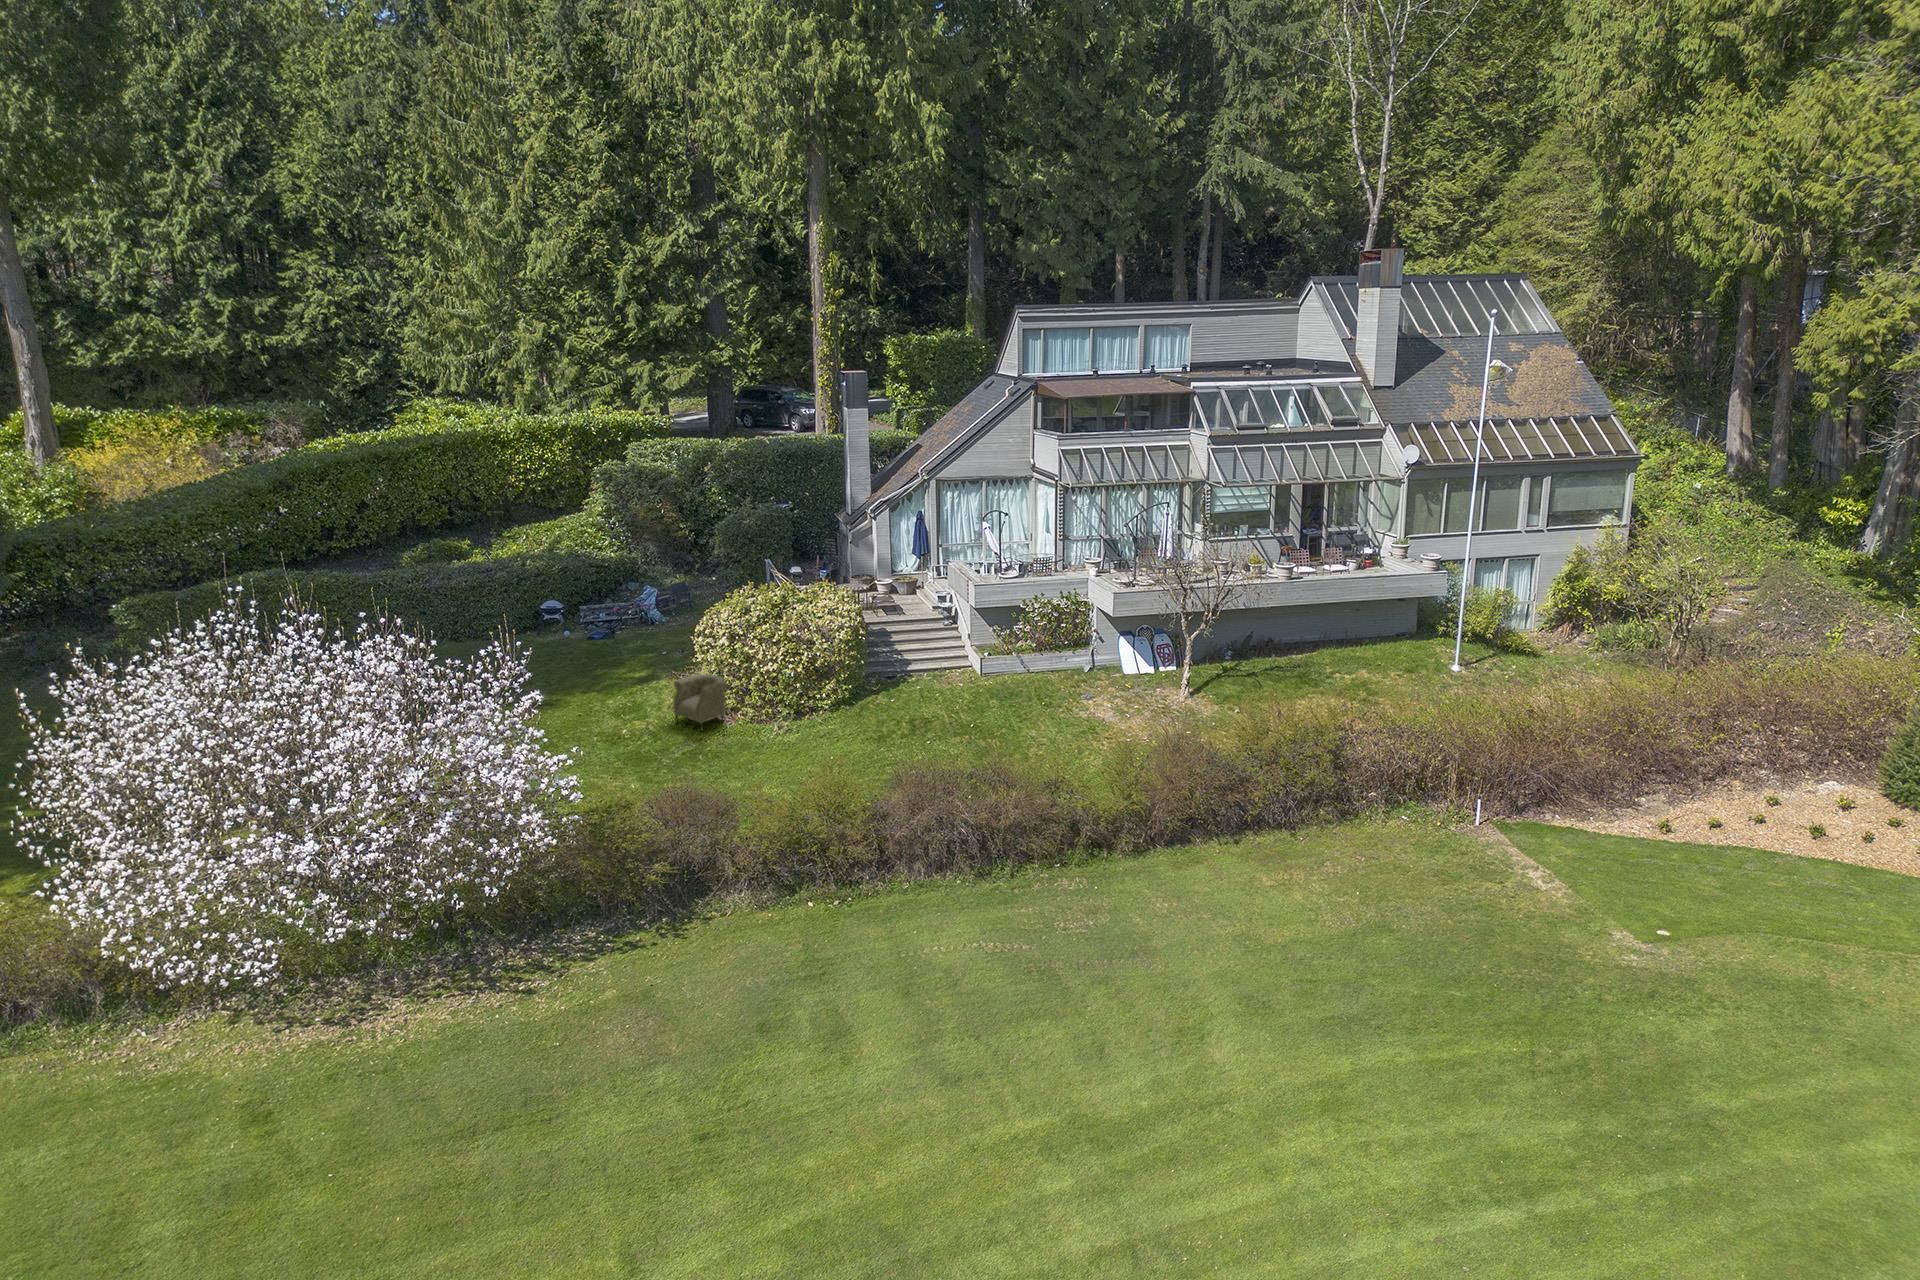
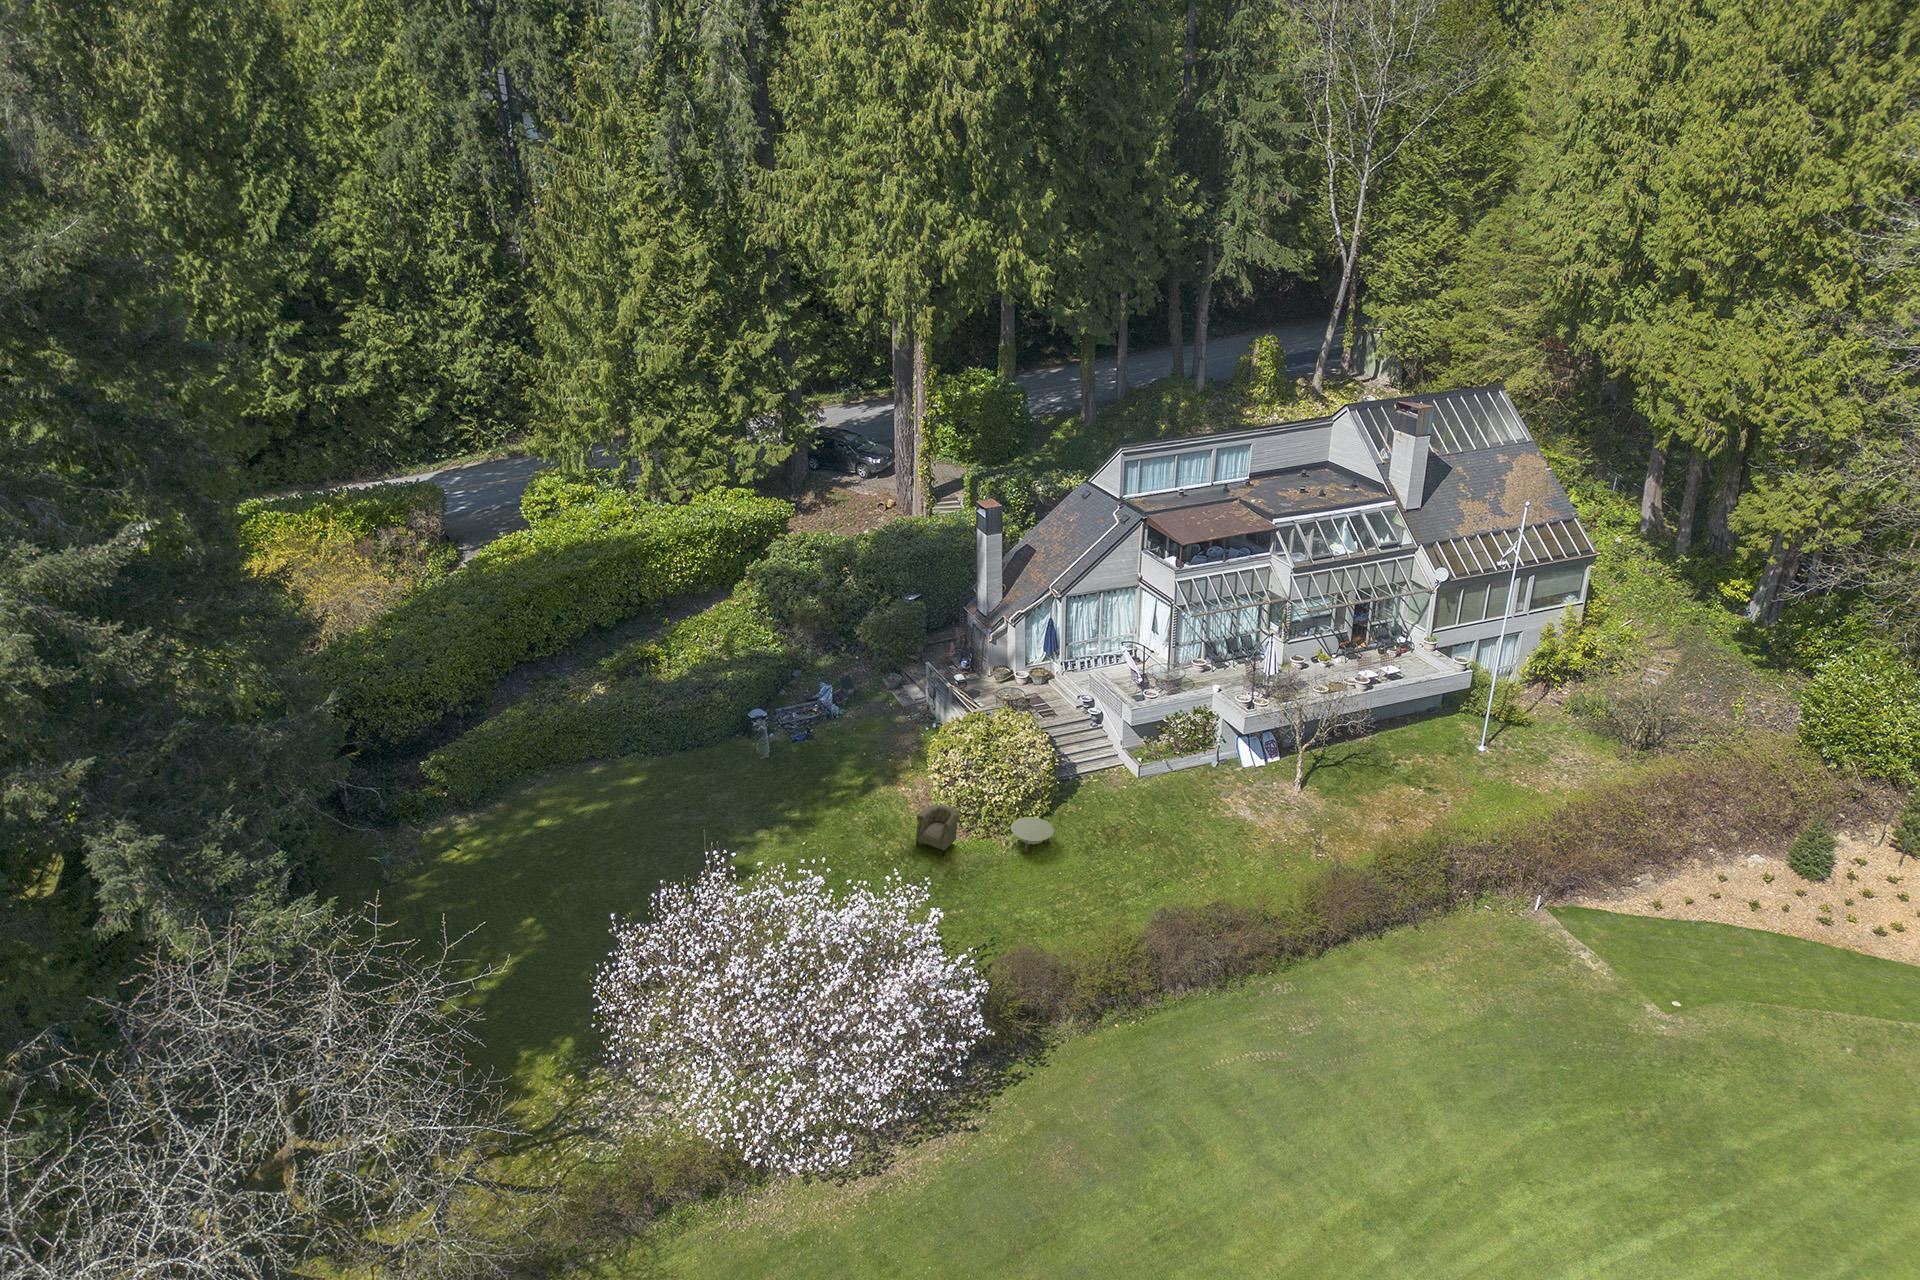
round table: none [792,697,846,734] -> present [1011,817,1054,854]

